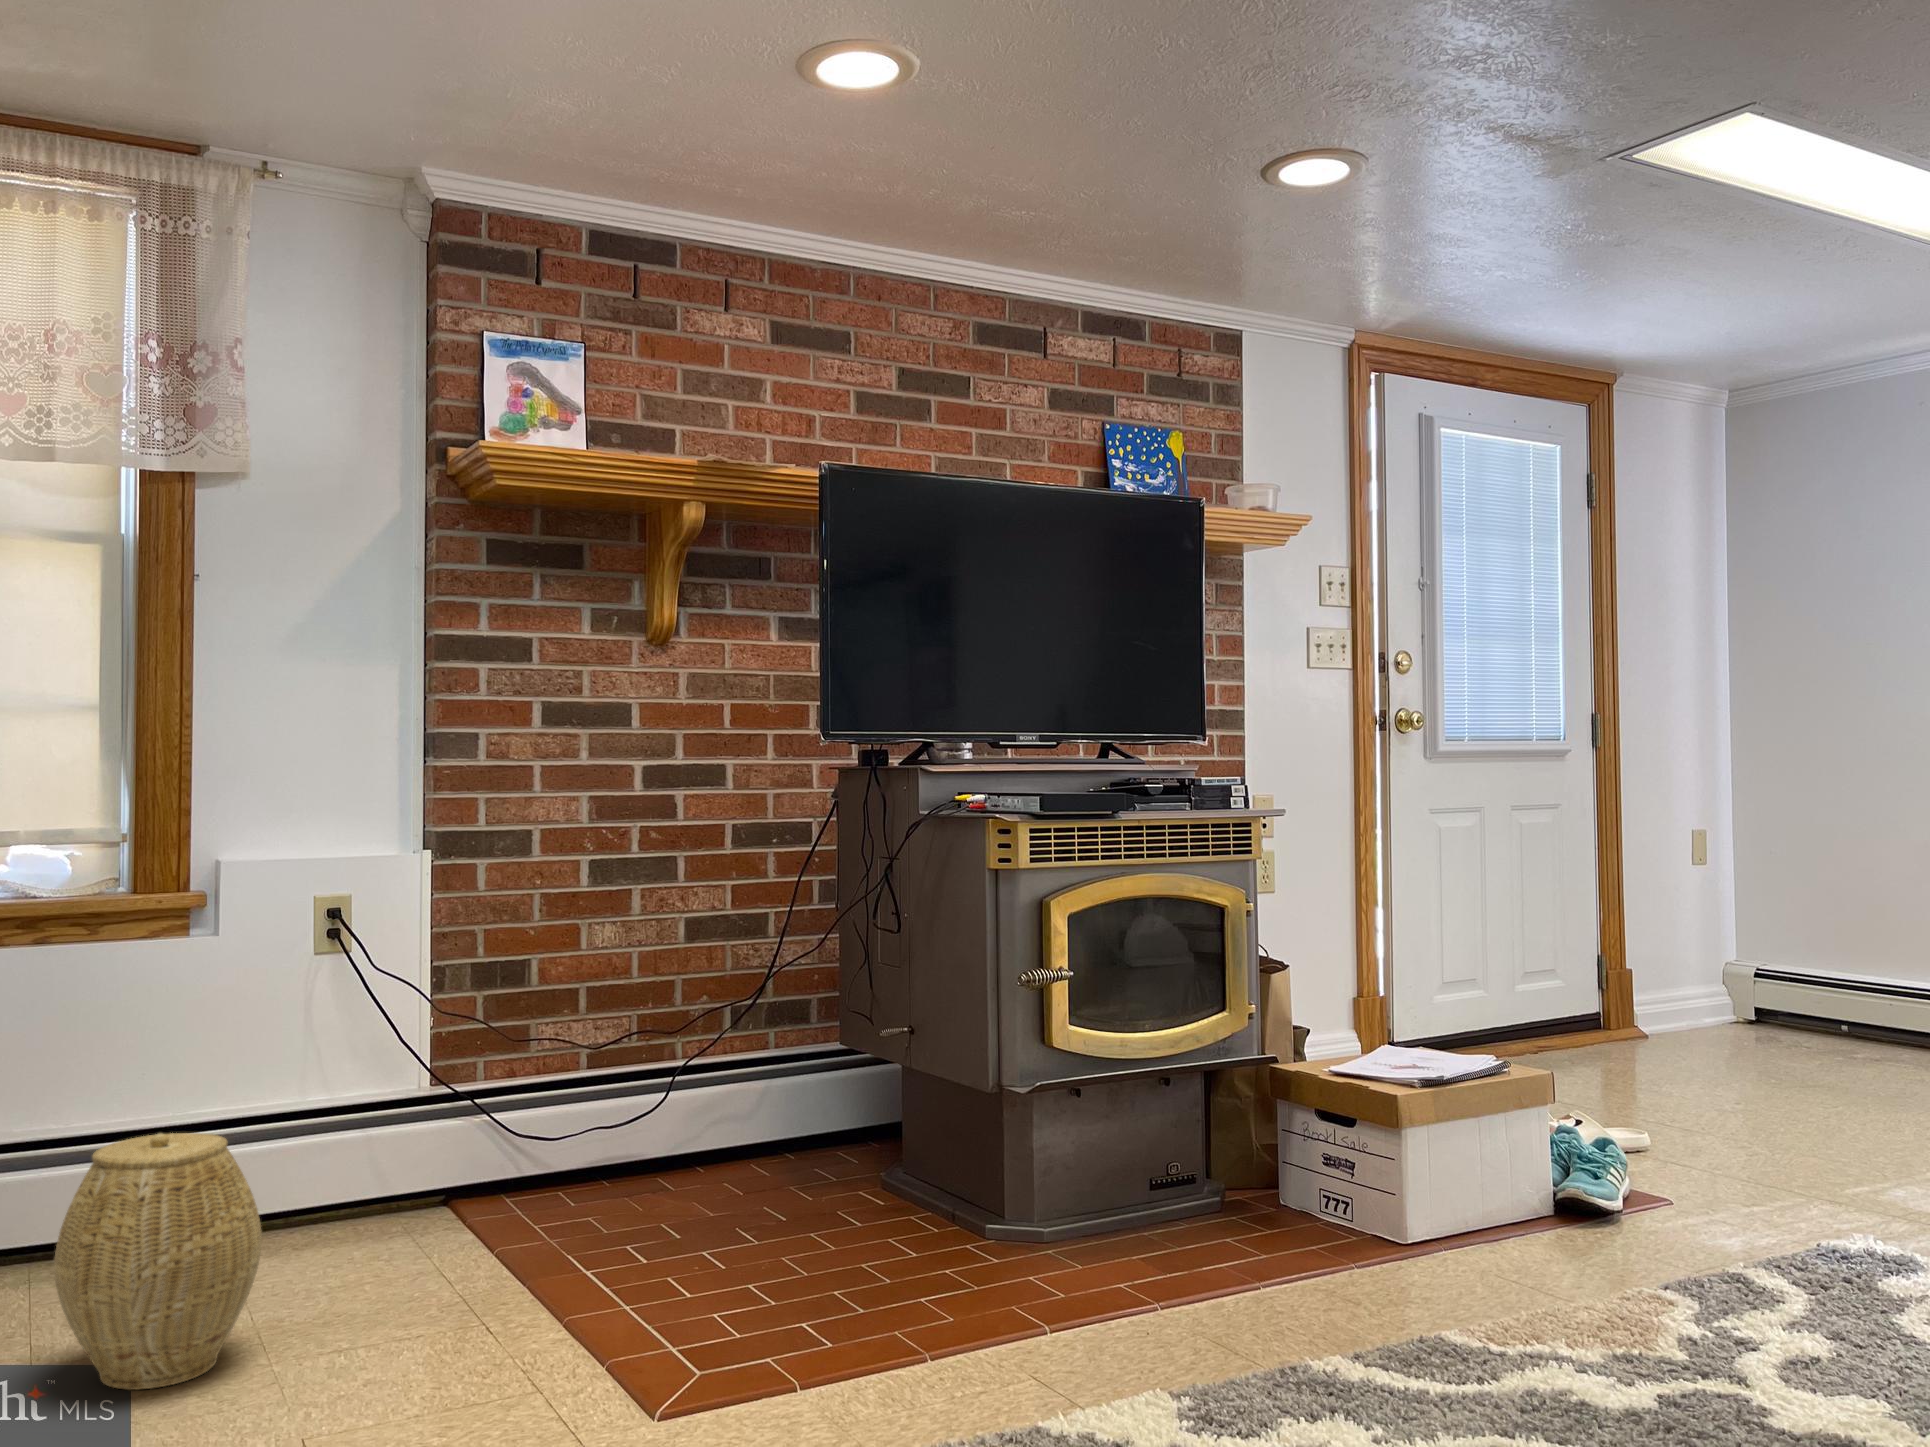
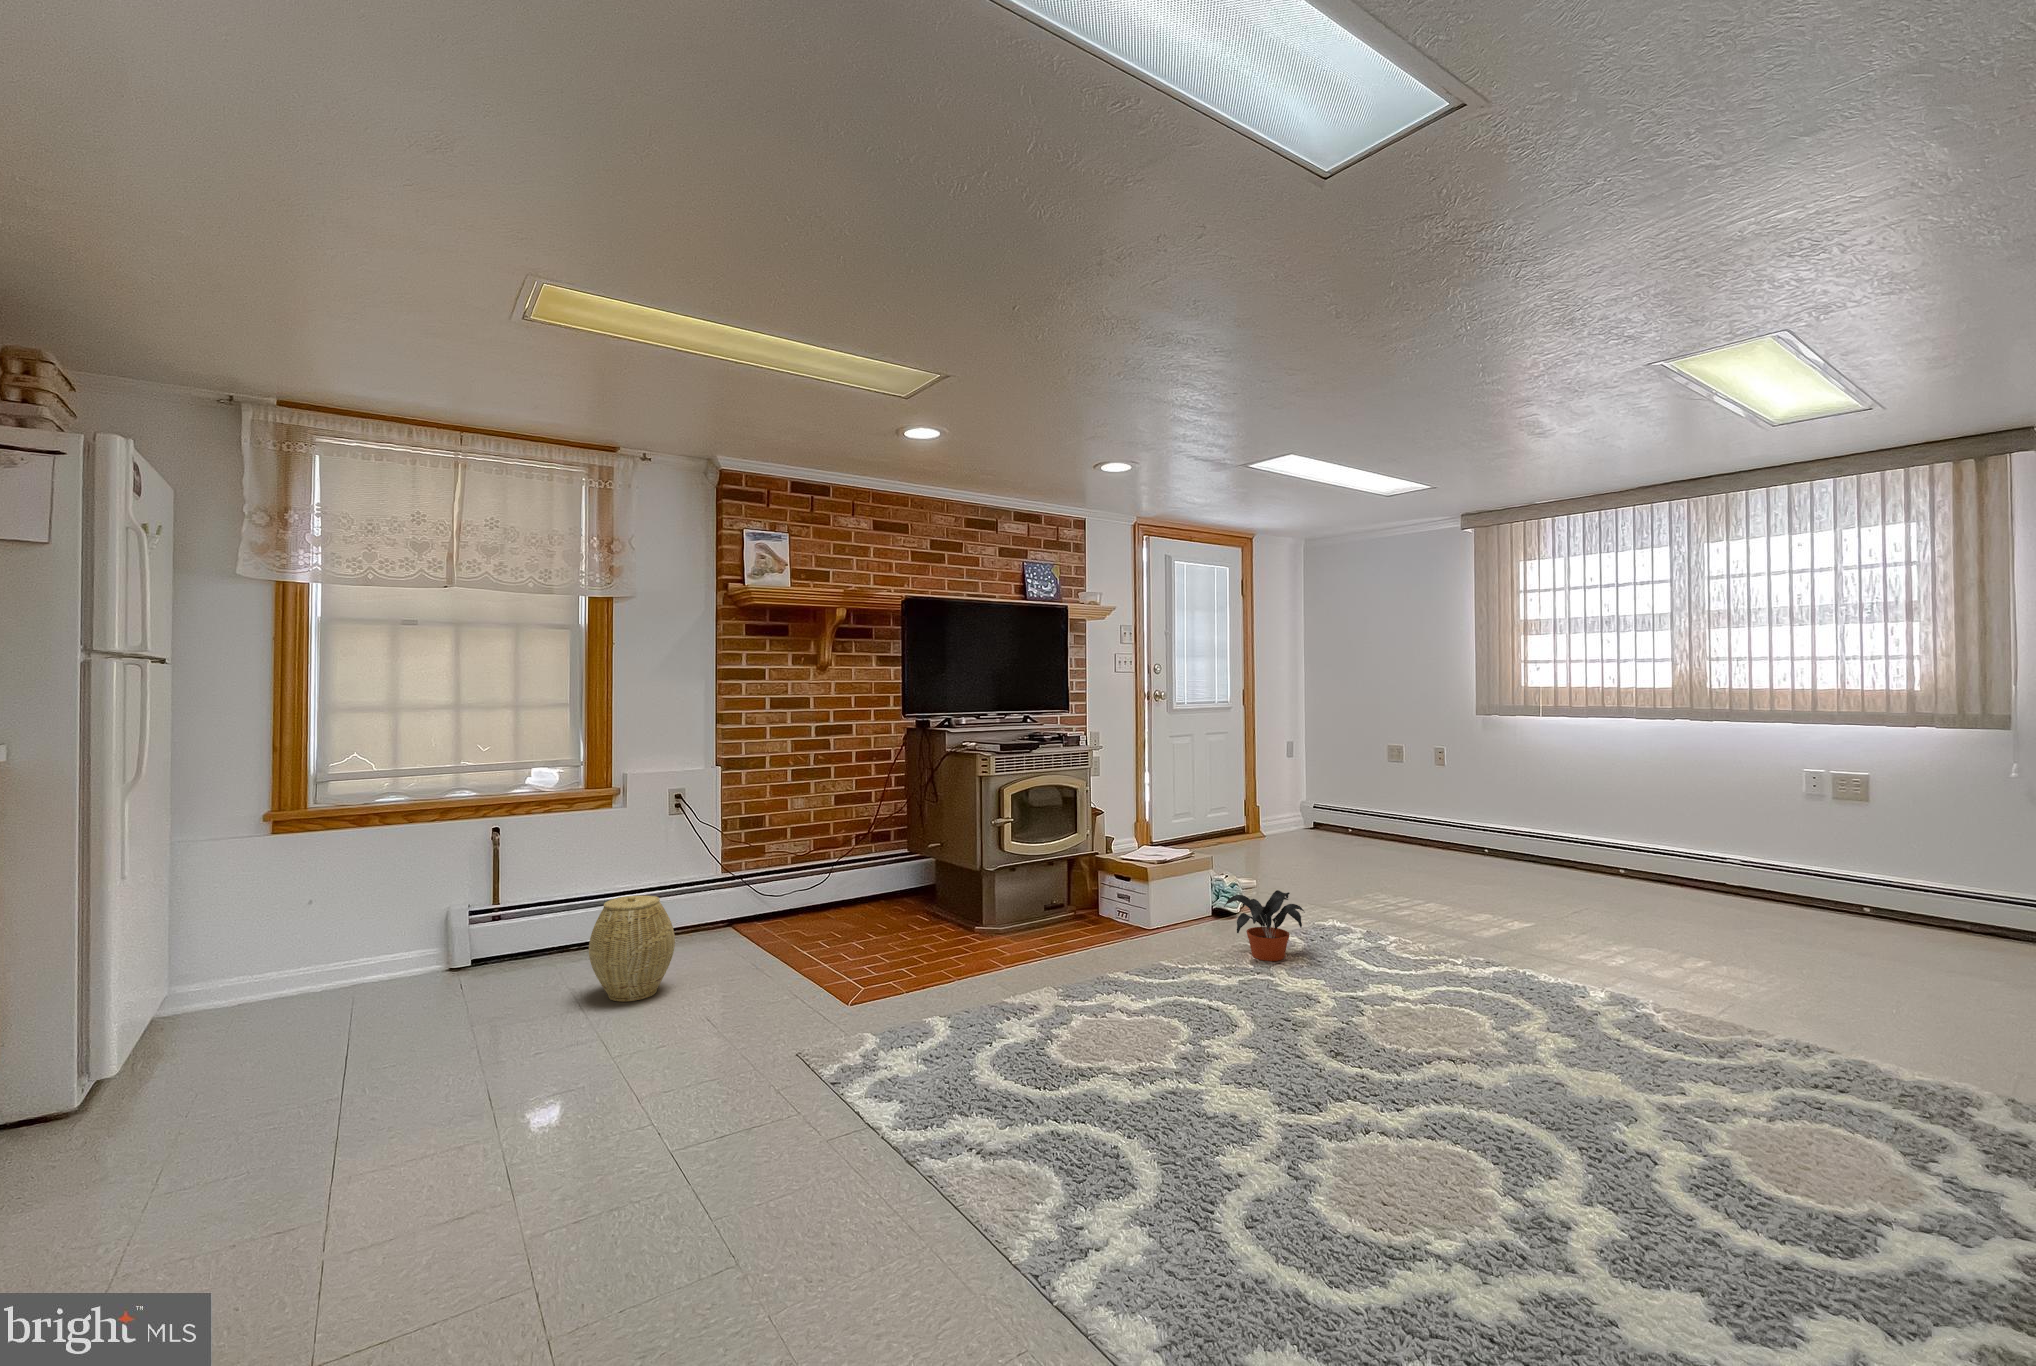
potted plant: none [1604,1164,1831,1350] -> present [1224,890,1304,961]

